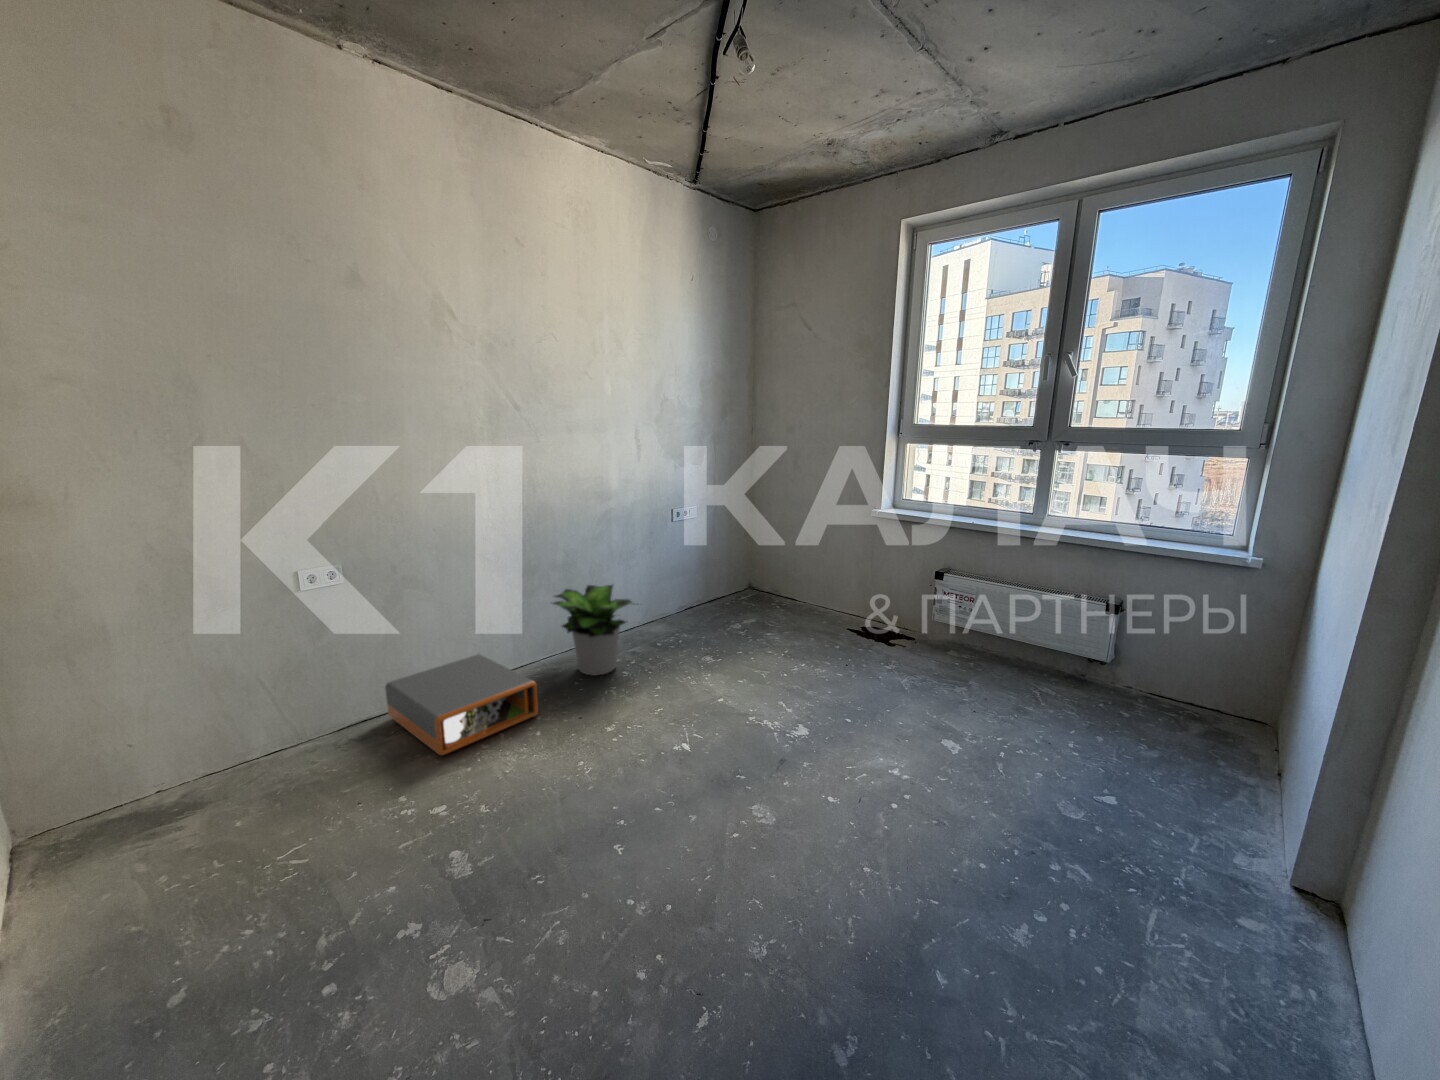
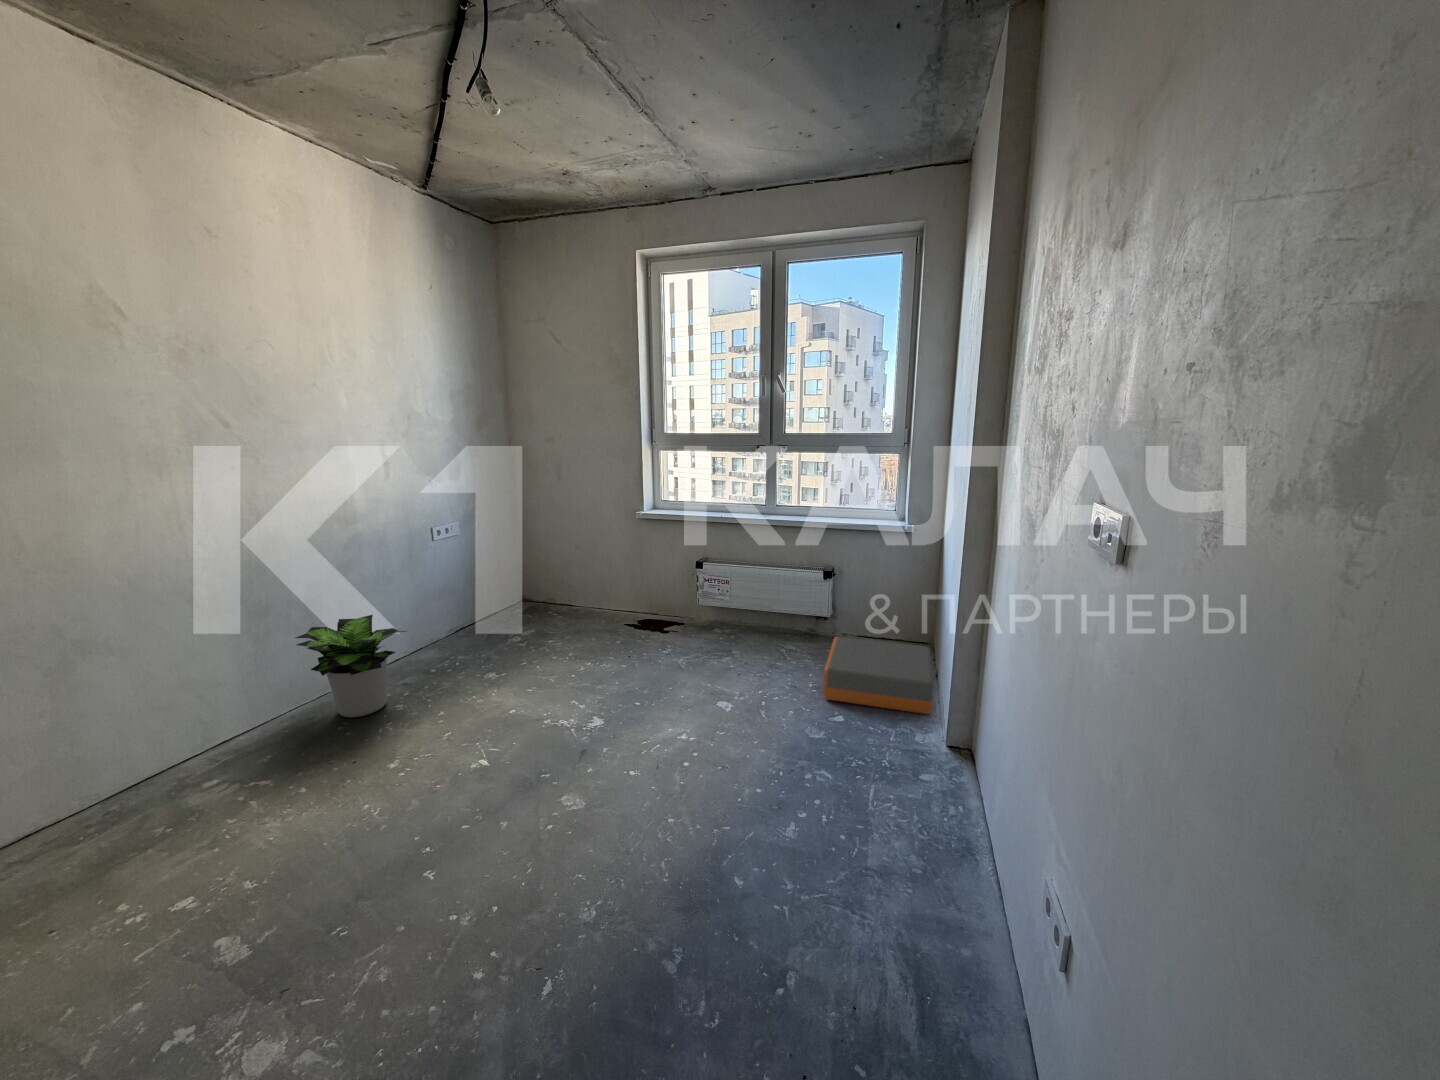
storage box: present [385,654,538,755] -> present [823,636,934,714]

